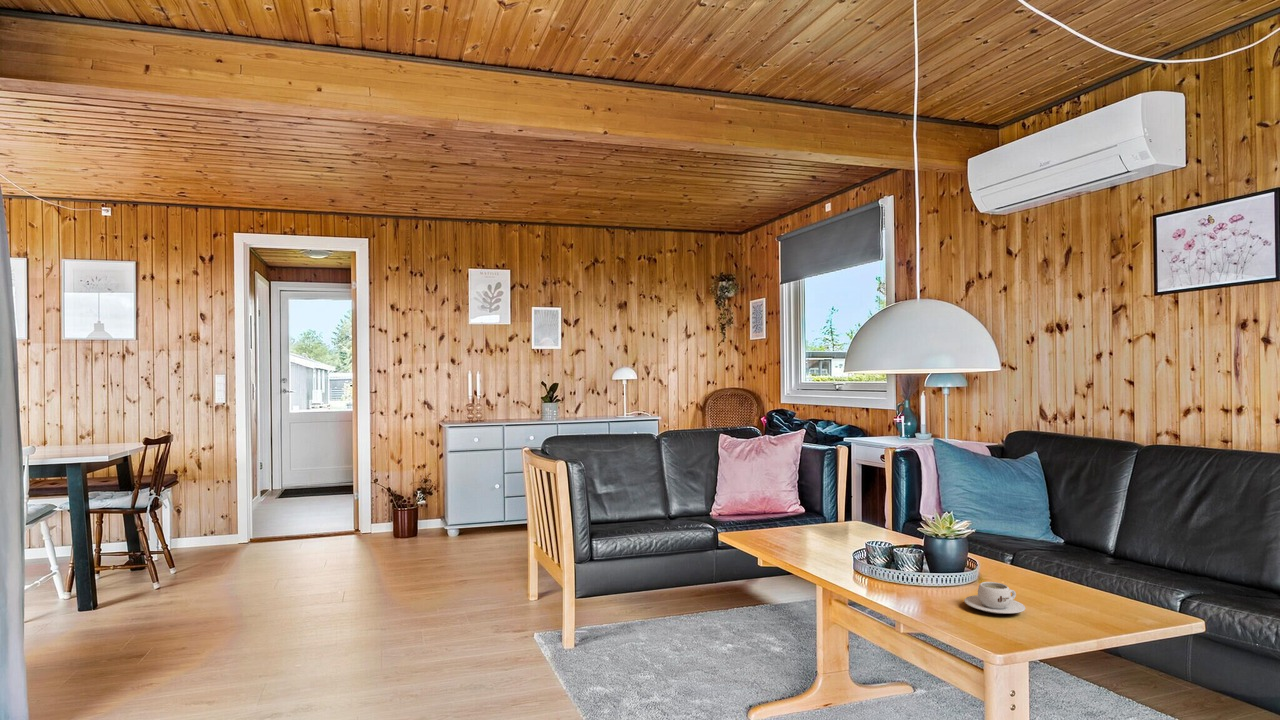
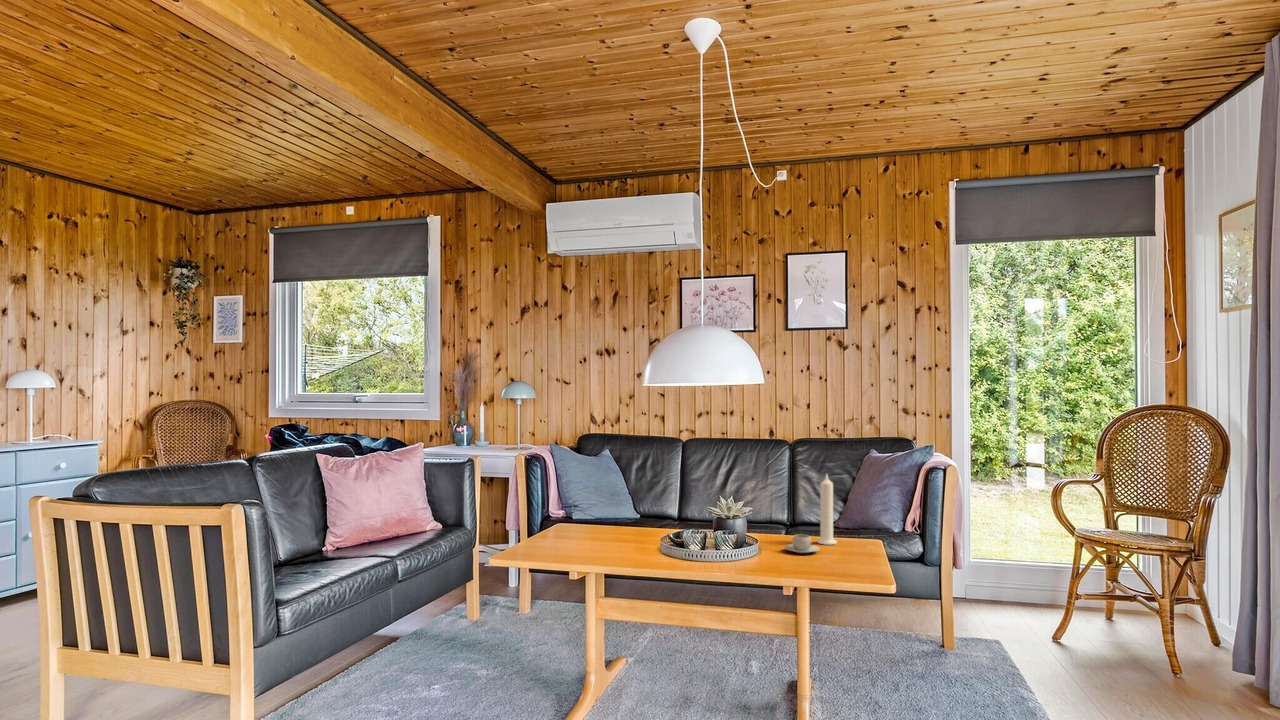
candle: none [1067,497,1105,617] -> present [817,475,837,545]

